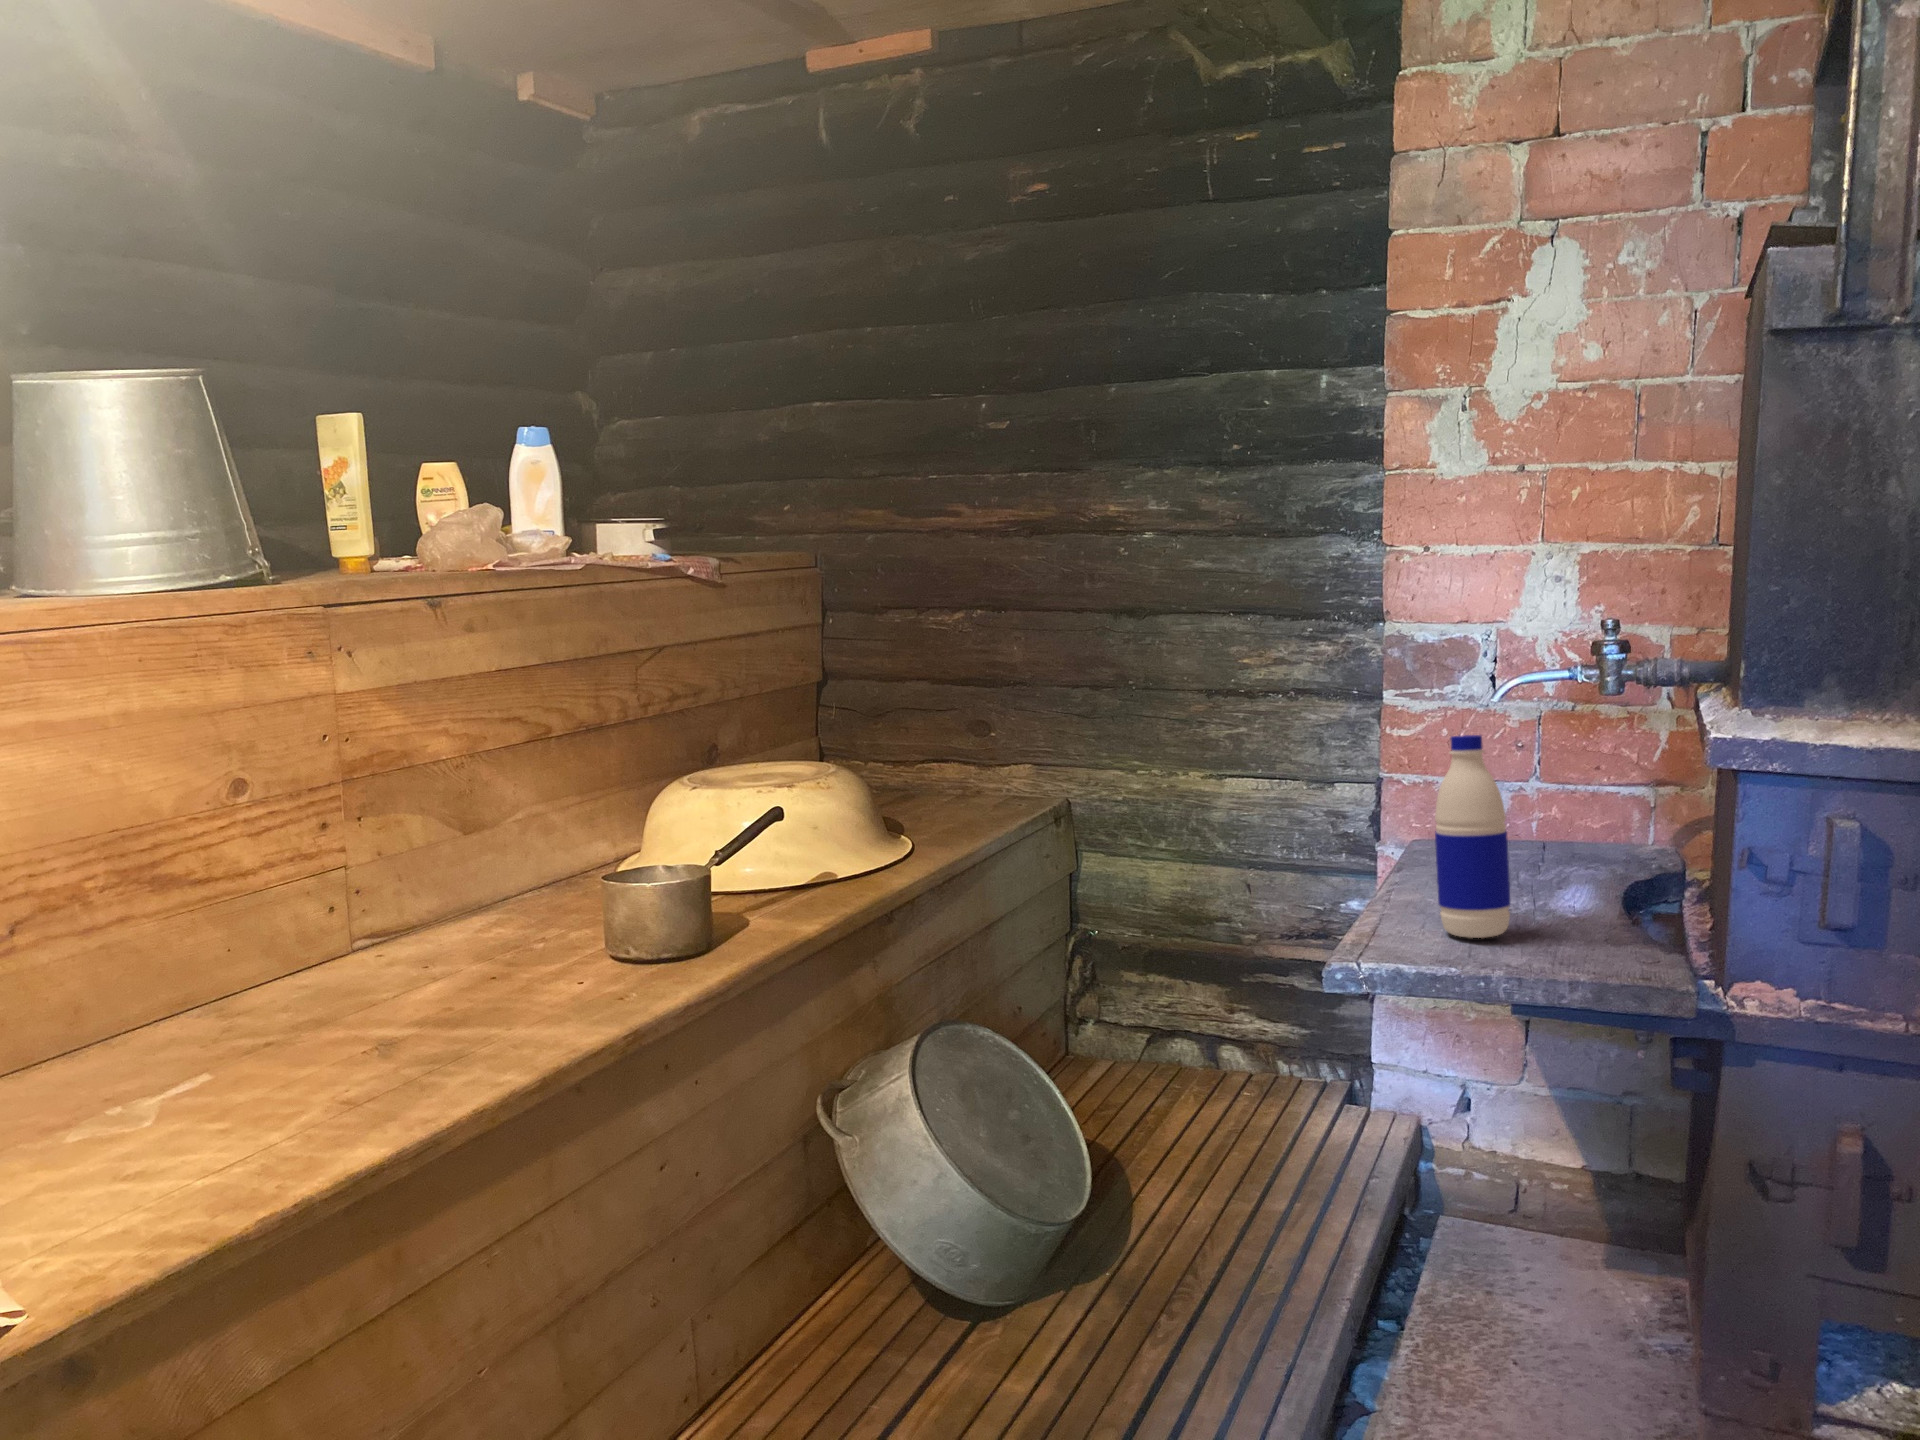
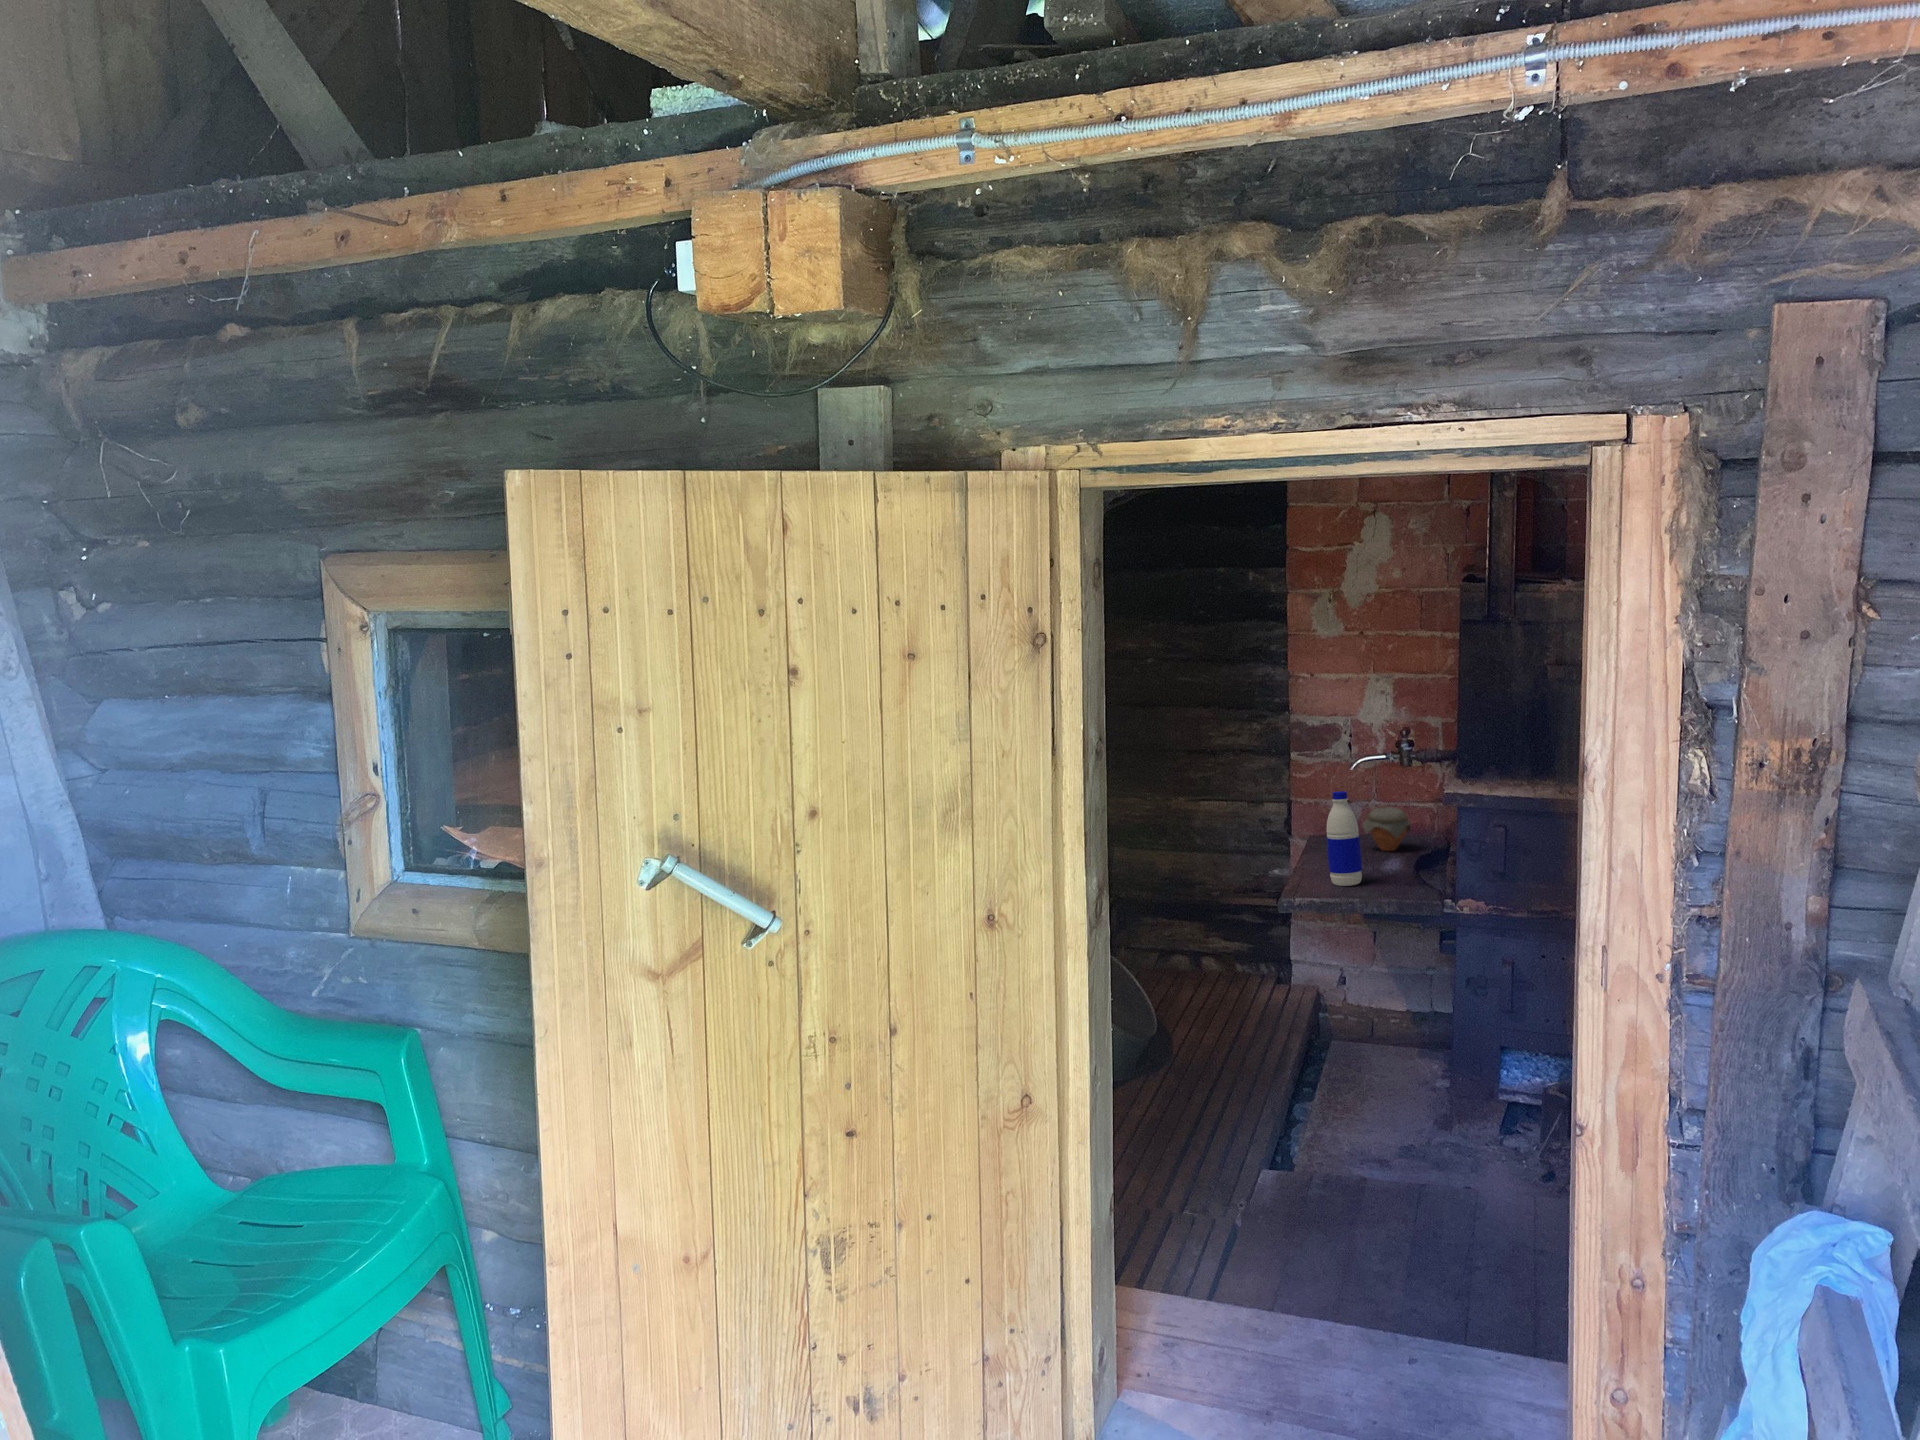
jar: none [1511,787,1612,873] -> present [1362,807,1411,851]

